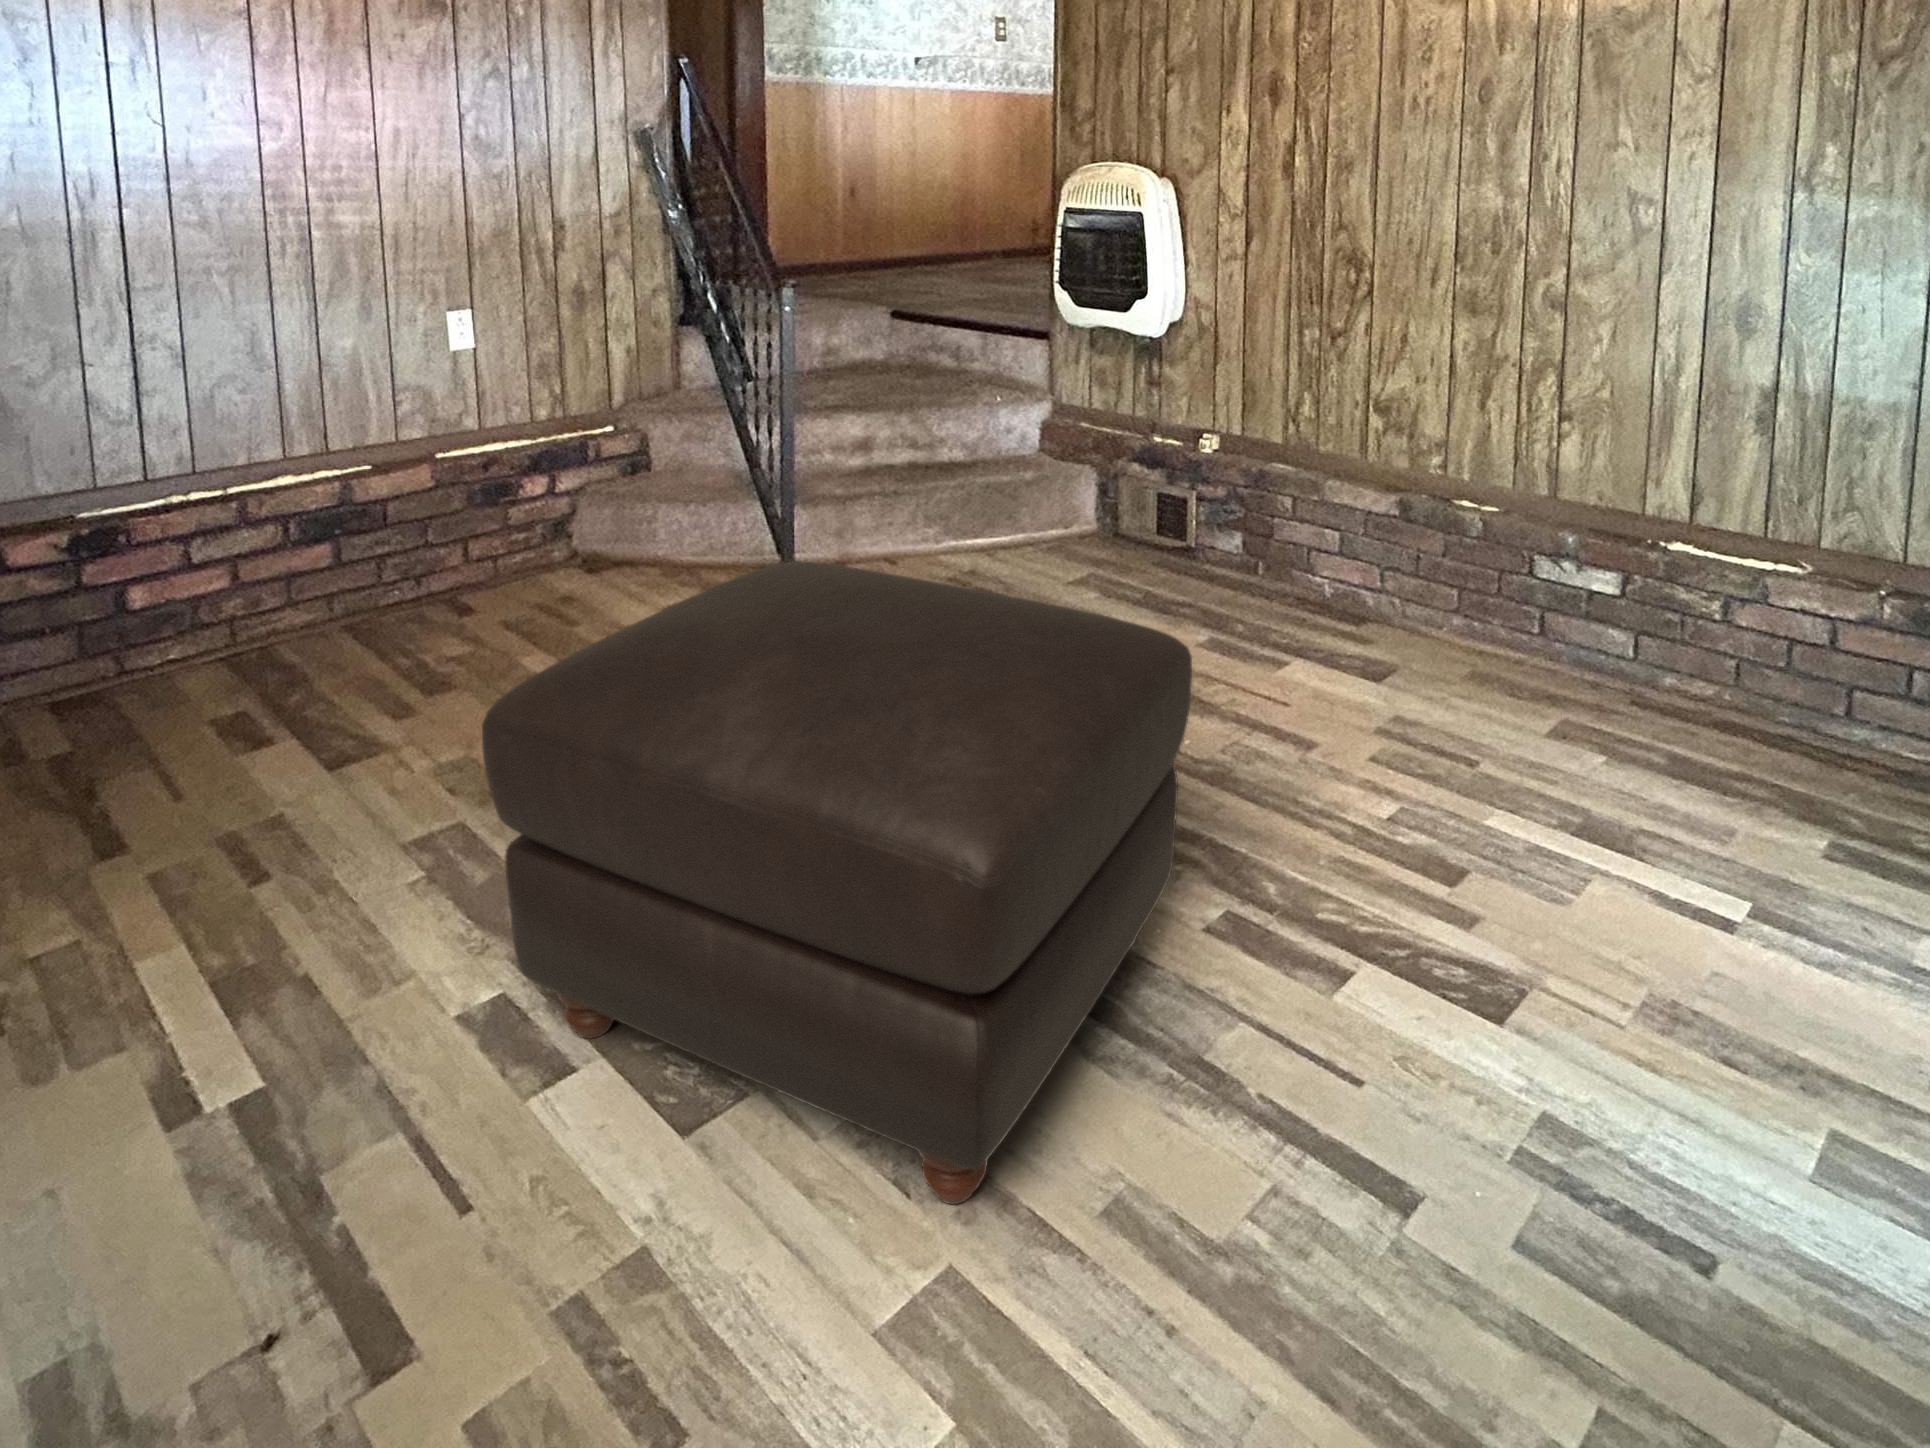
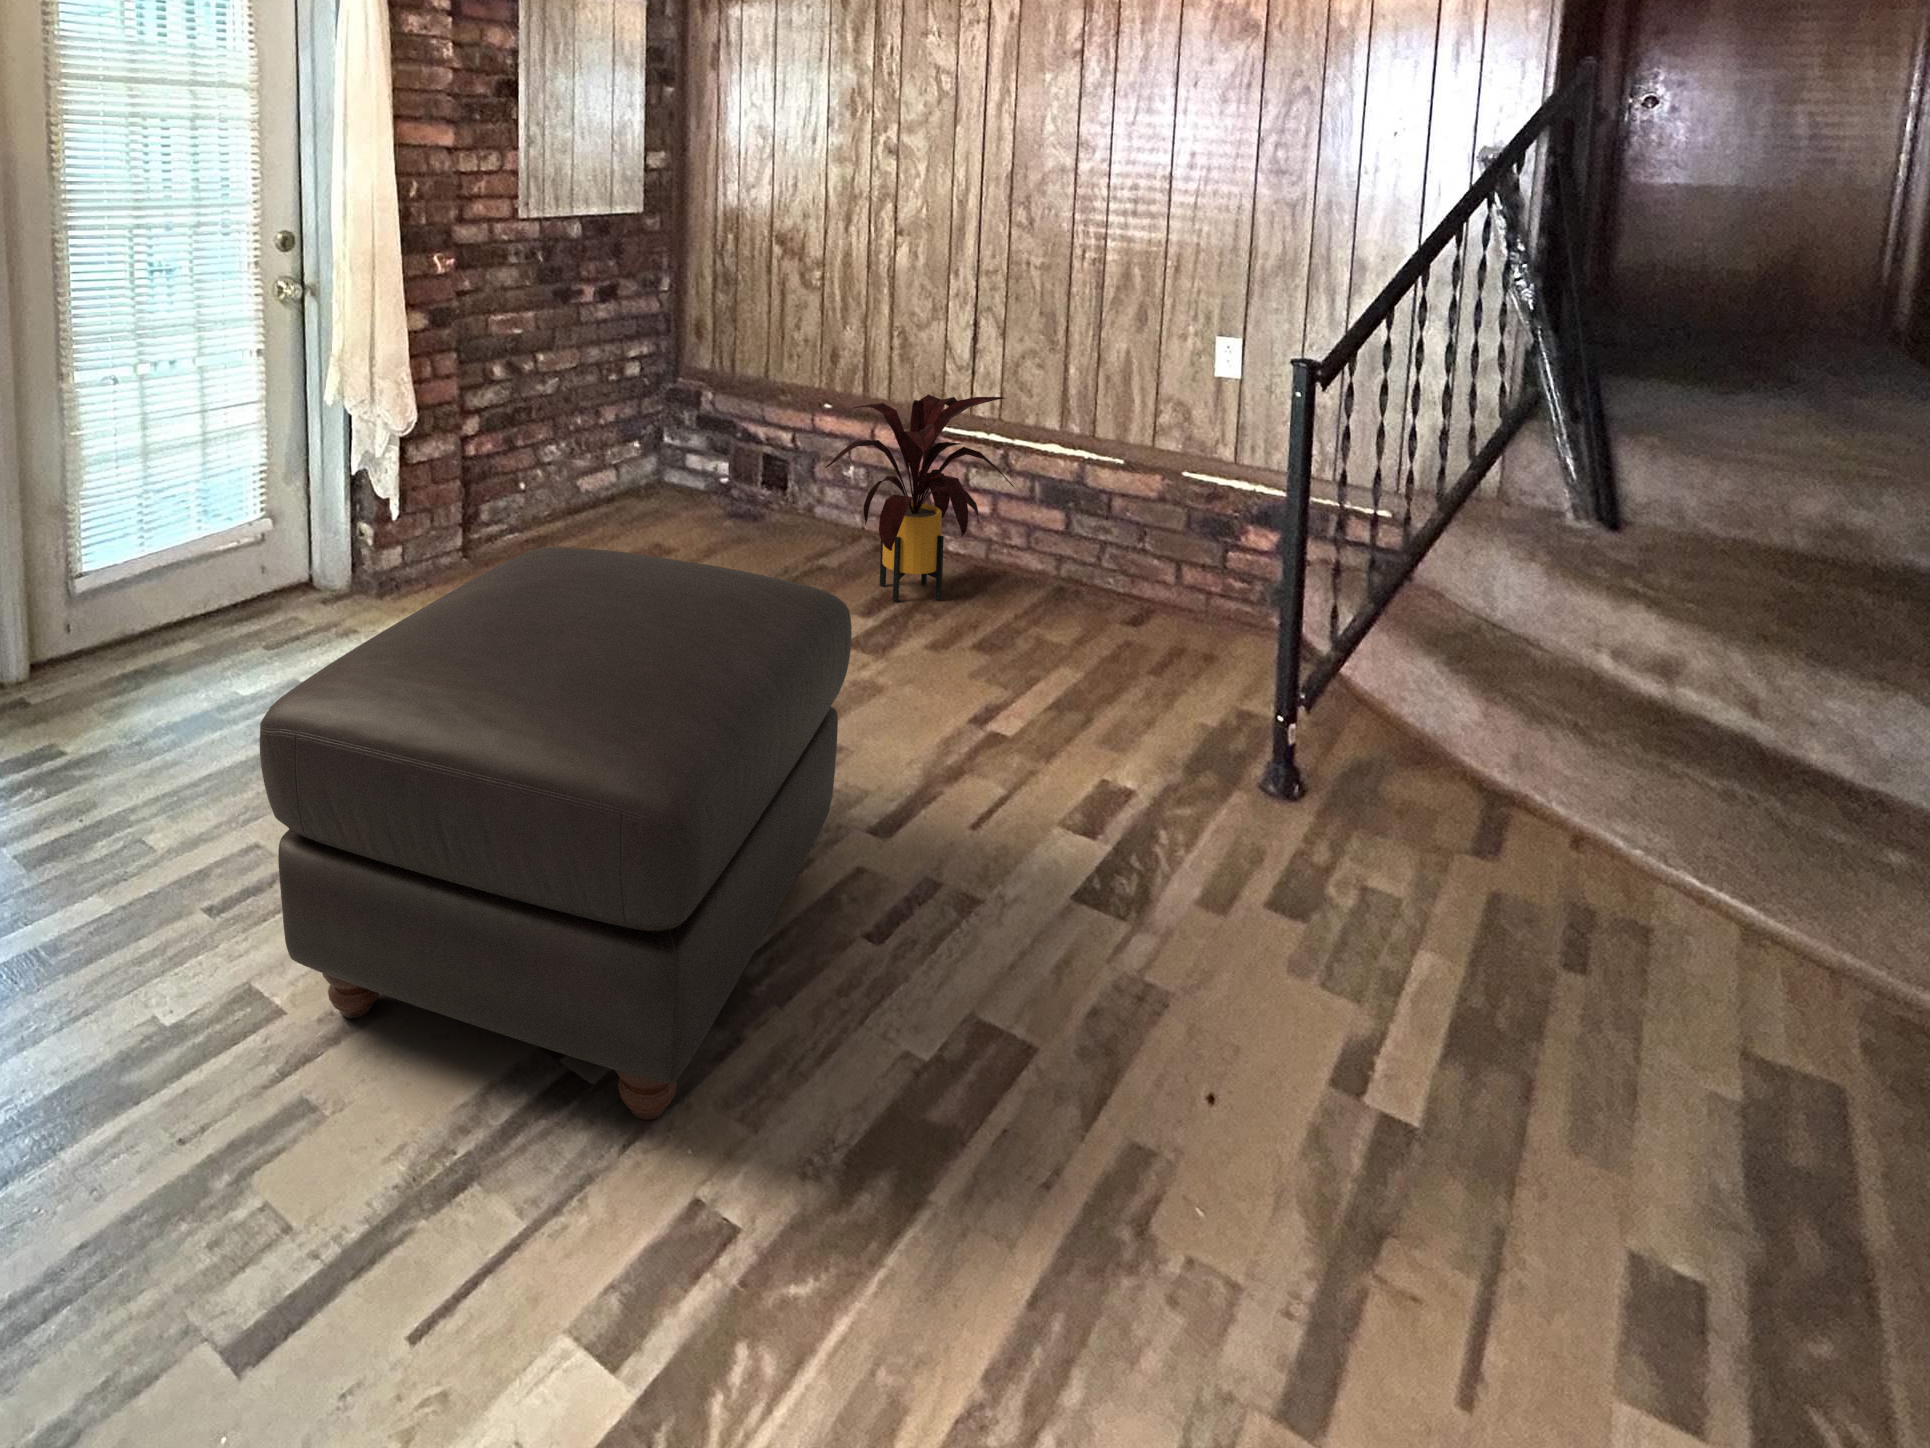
house plant: none [76,423,373,714] -> present [825,394,1014,602]

